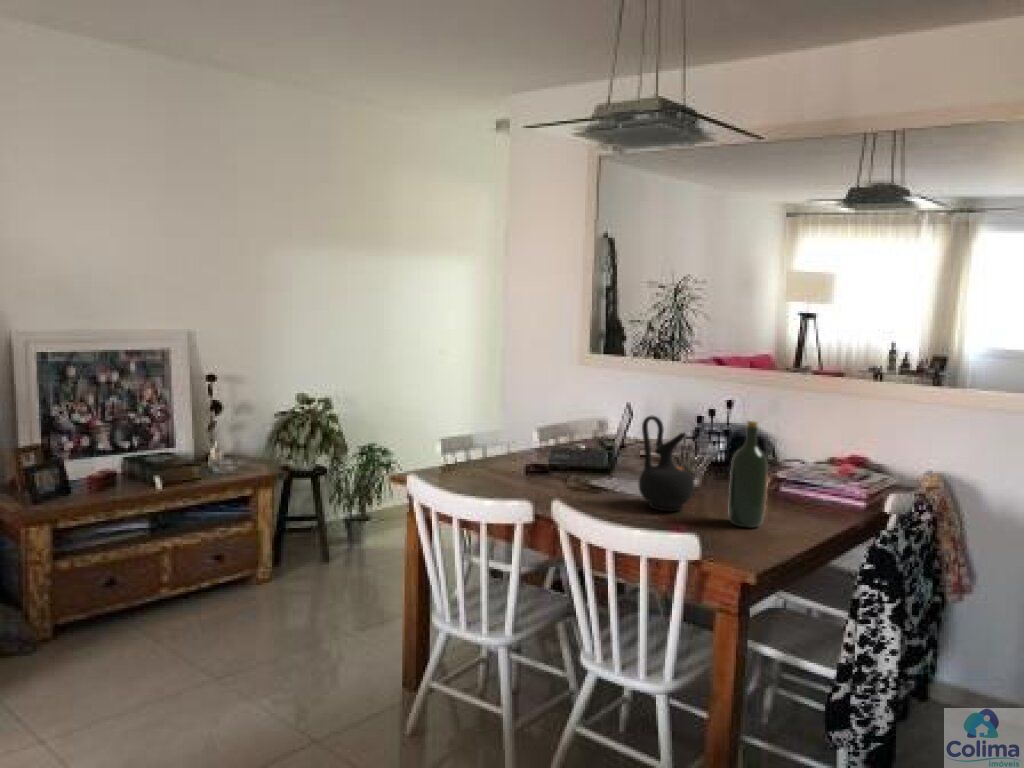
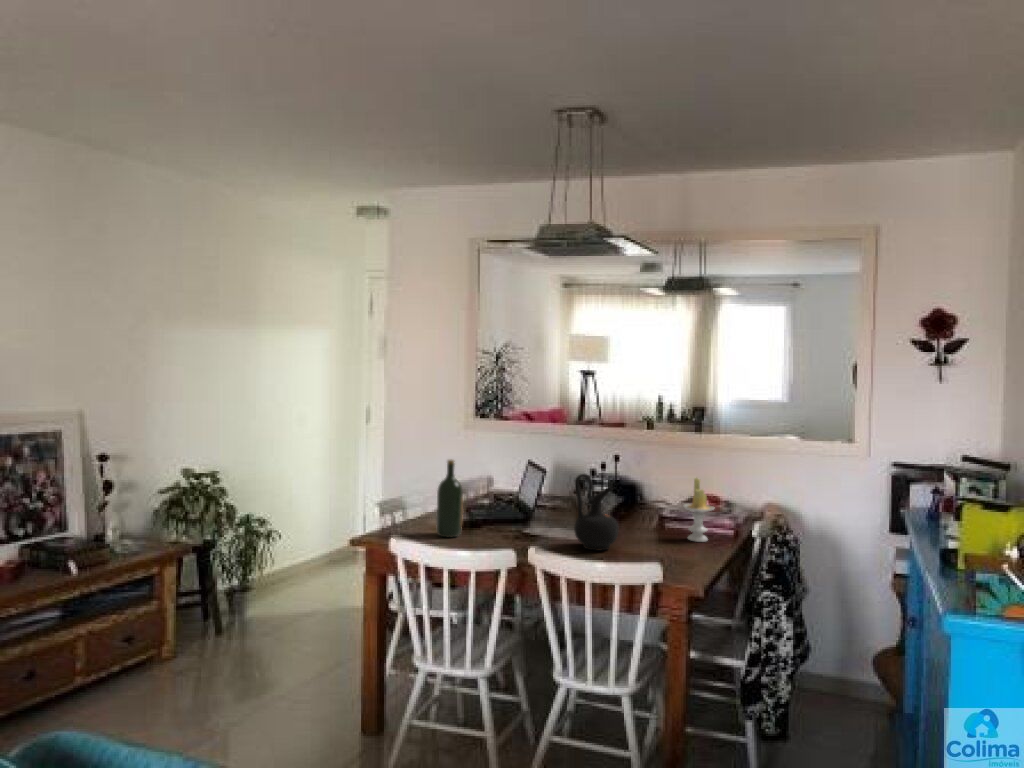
wine bottle: present [728,421,768,528] -> present [436,460,463,537]
candle: none [796,429,839,512] -> present [683,478,714,542]

